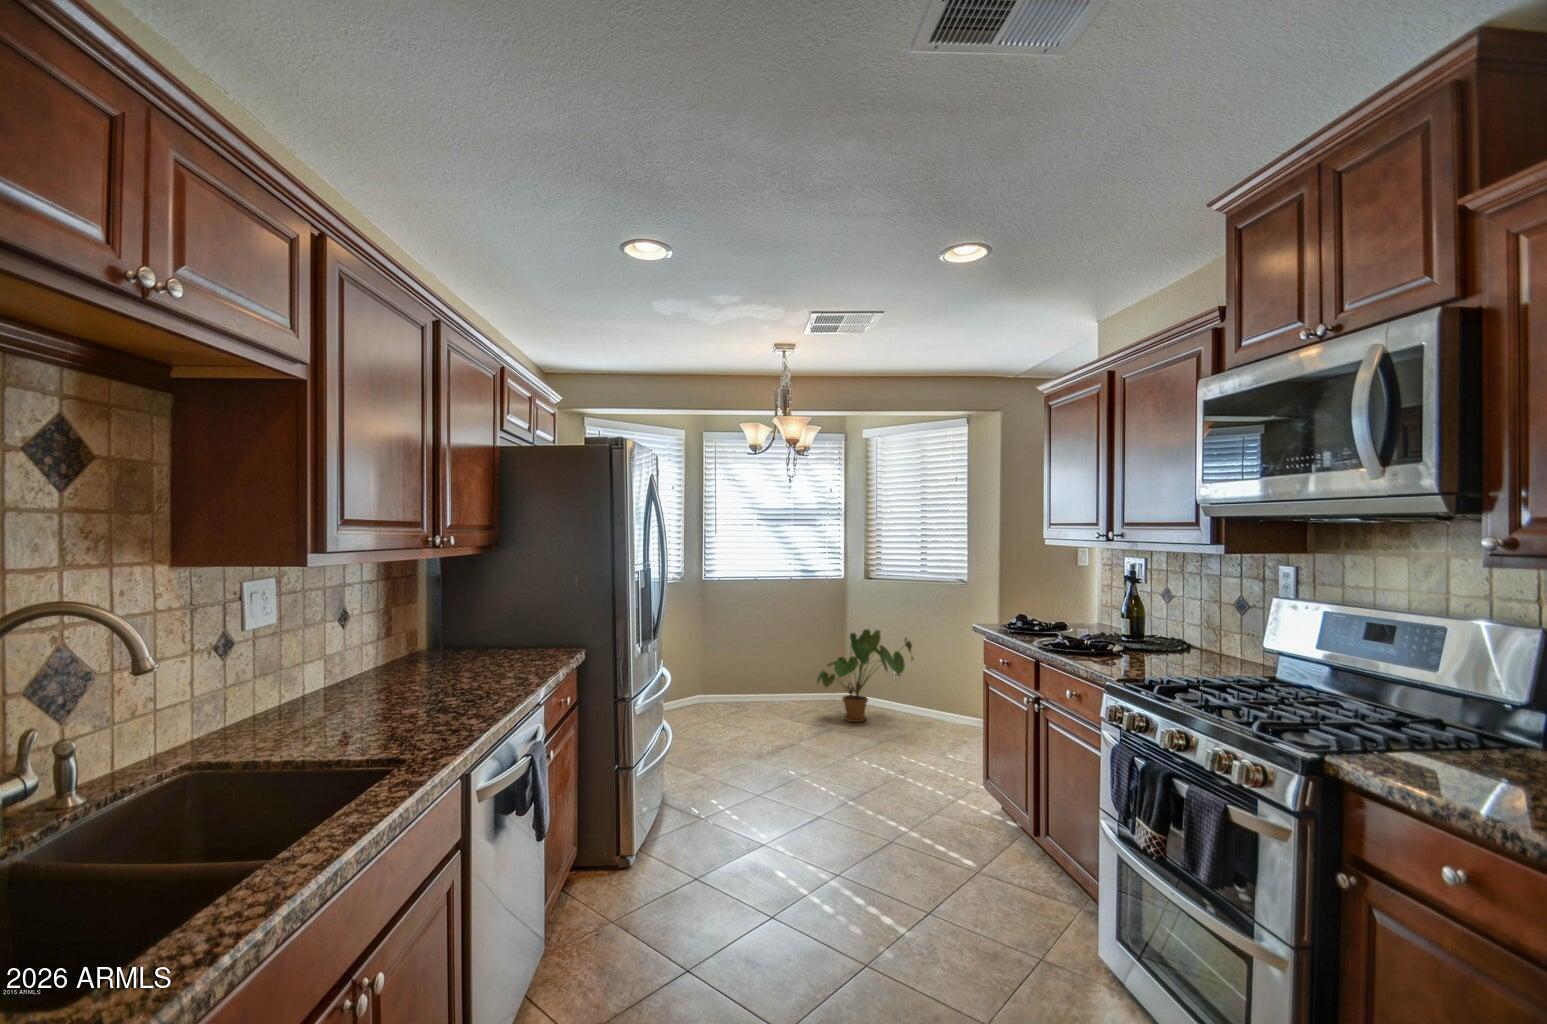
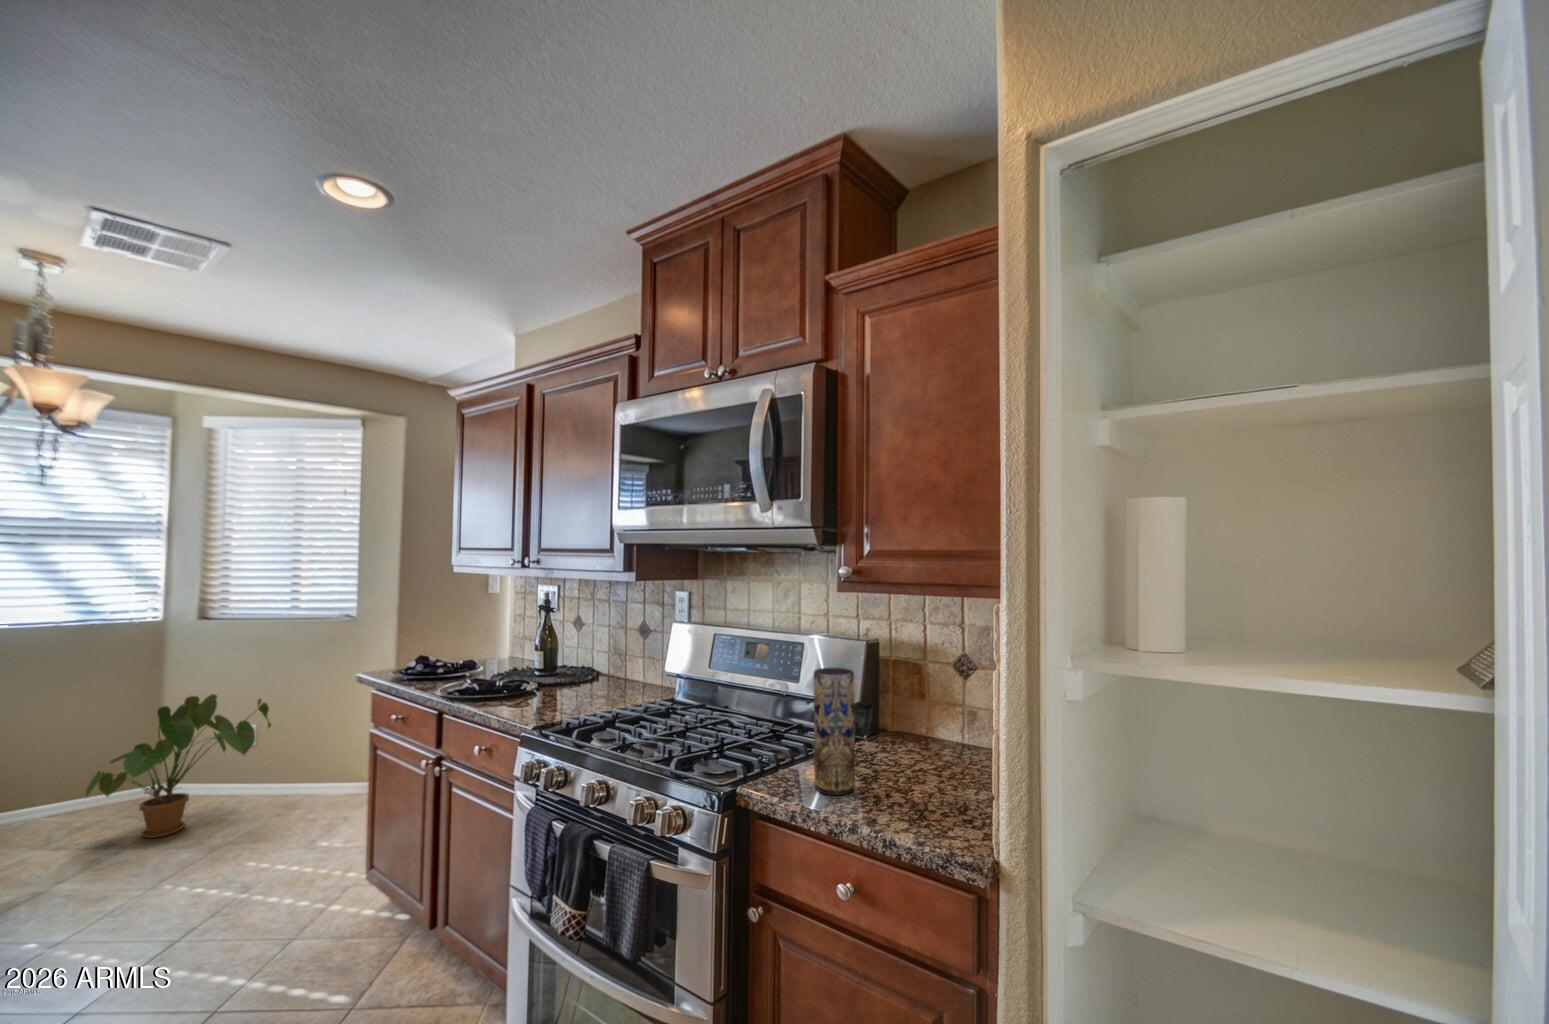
vase: none [1431,649,1497,790] -> present [814,668,855,795]

